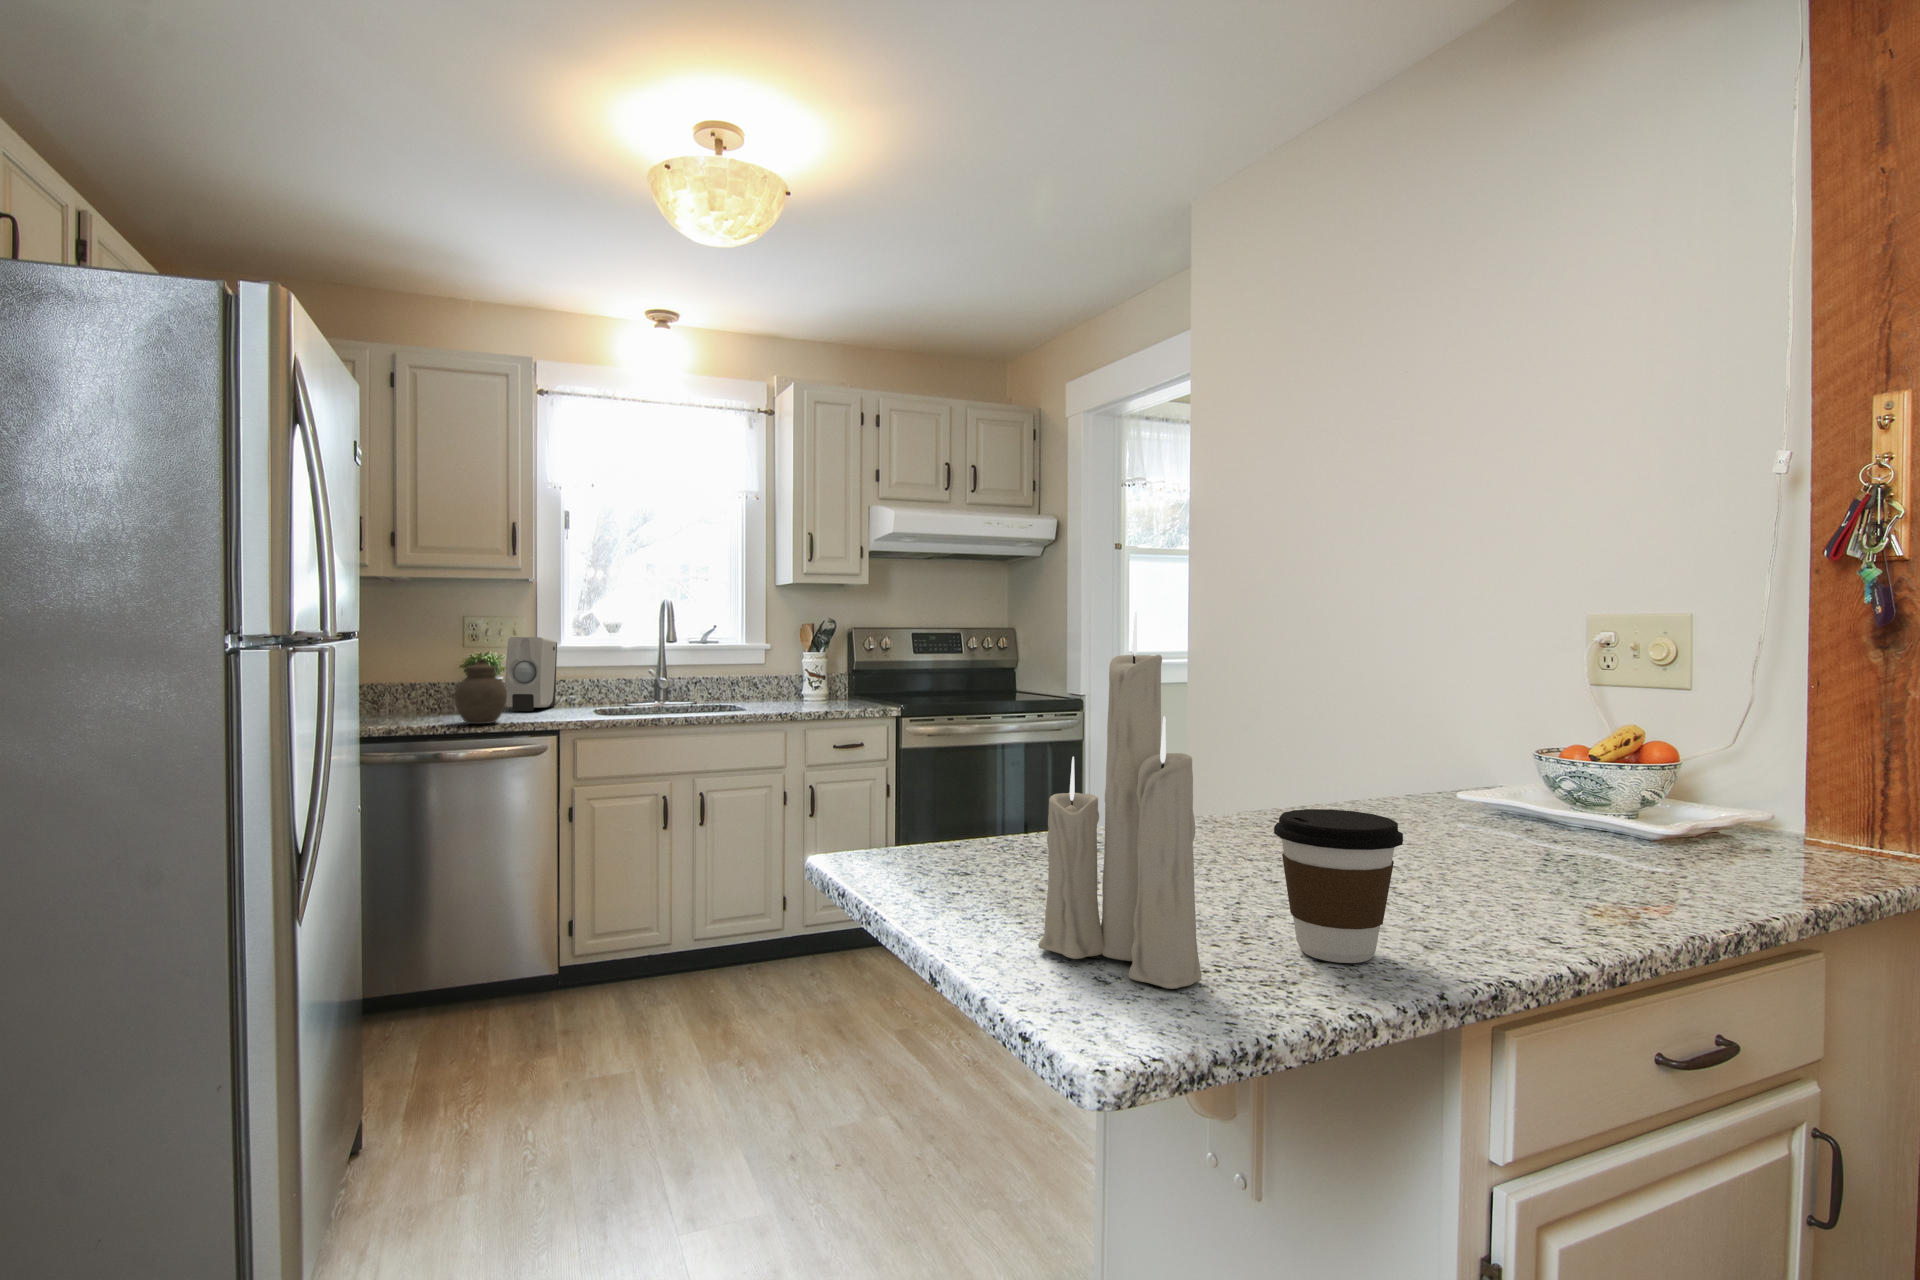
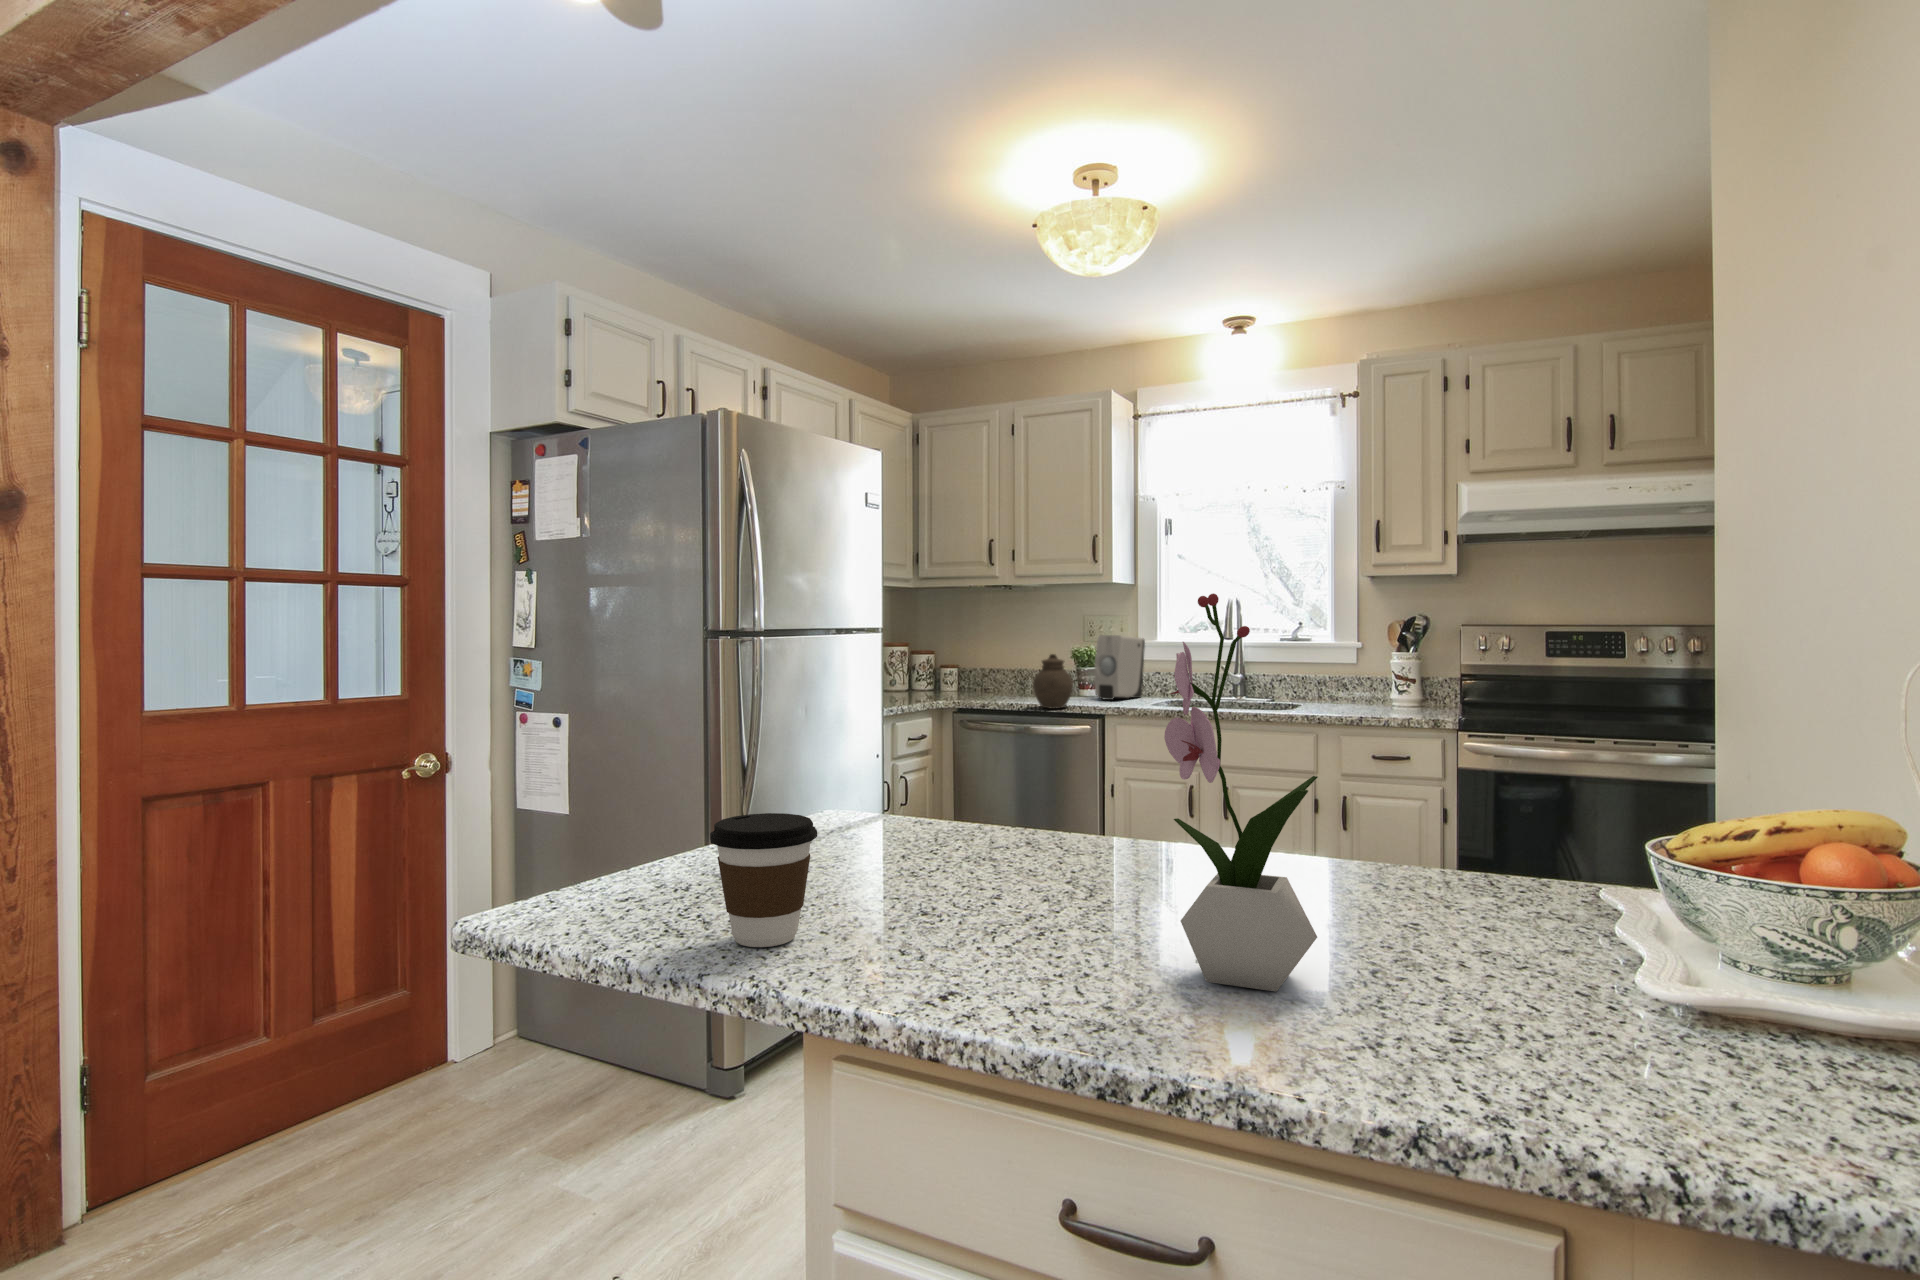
flower arrangement: none [1513,580,1662,886] -> present [1164,593,1318,992]
candle: present [1038,612,1202,989] -> none [608,627,698,921]

